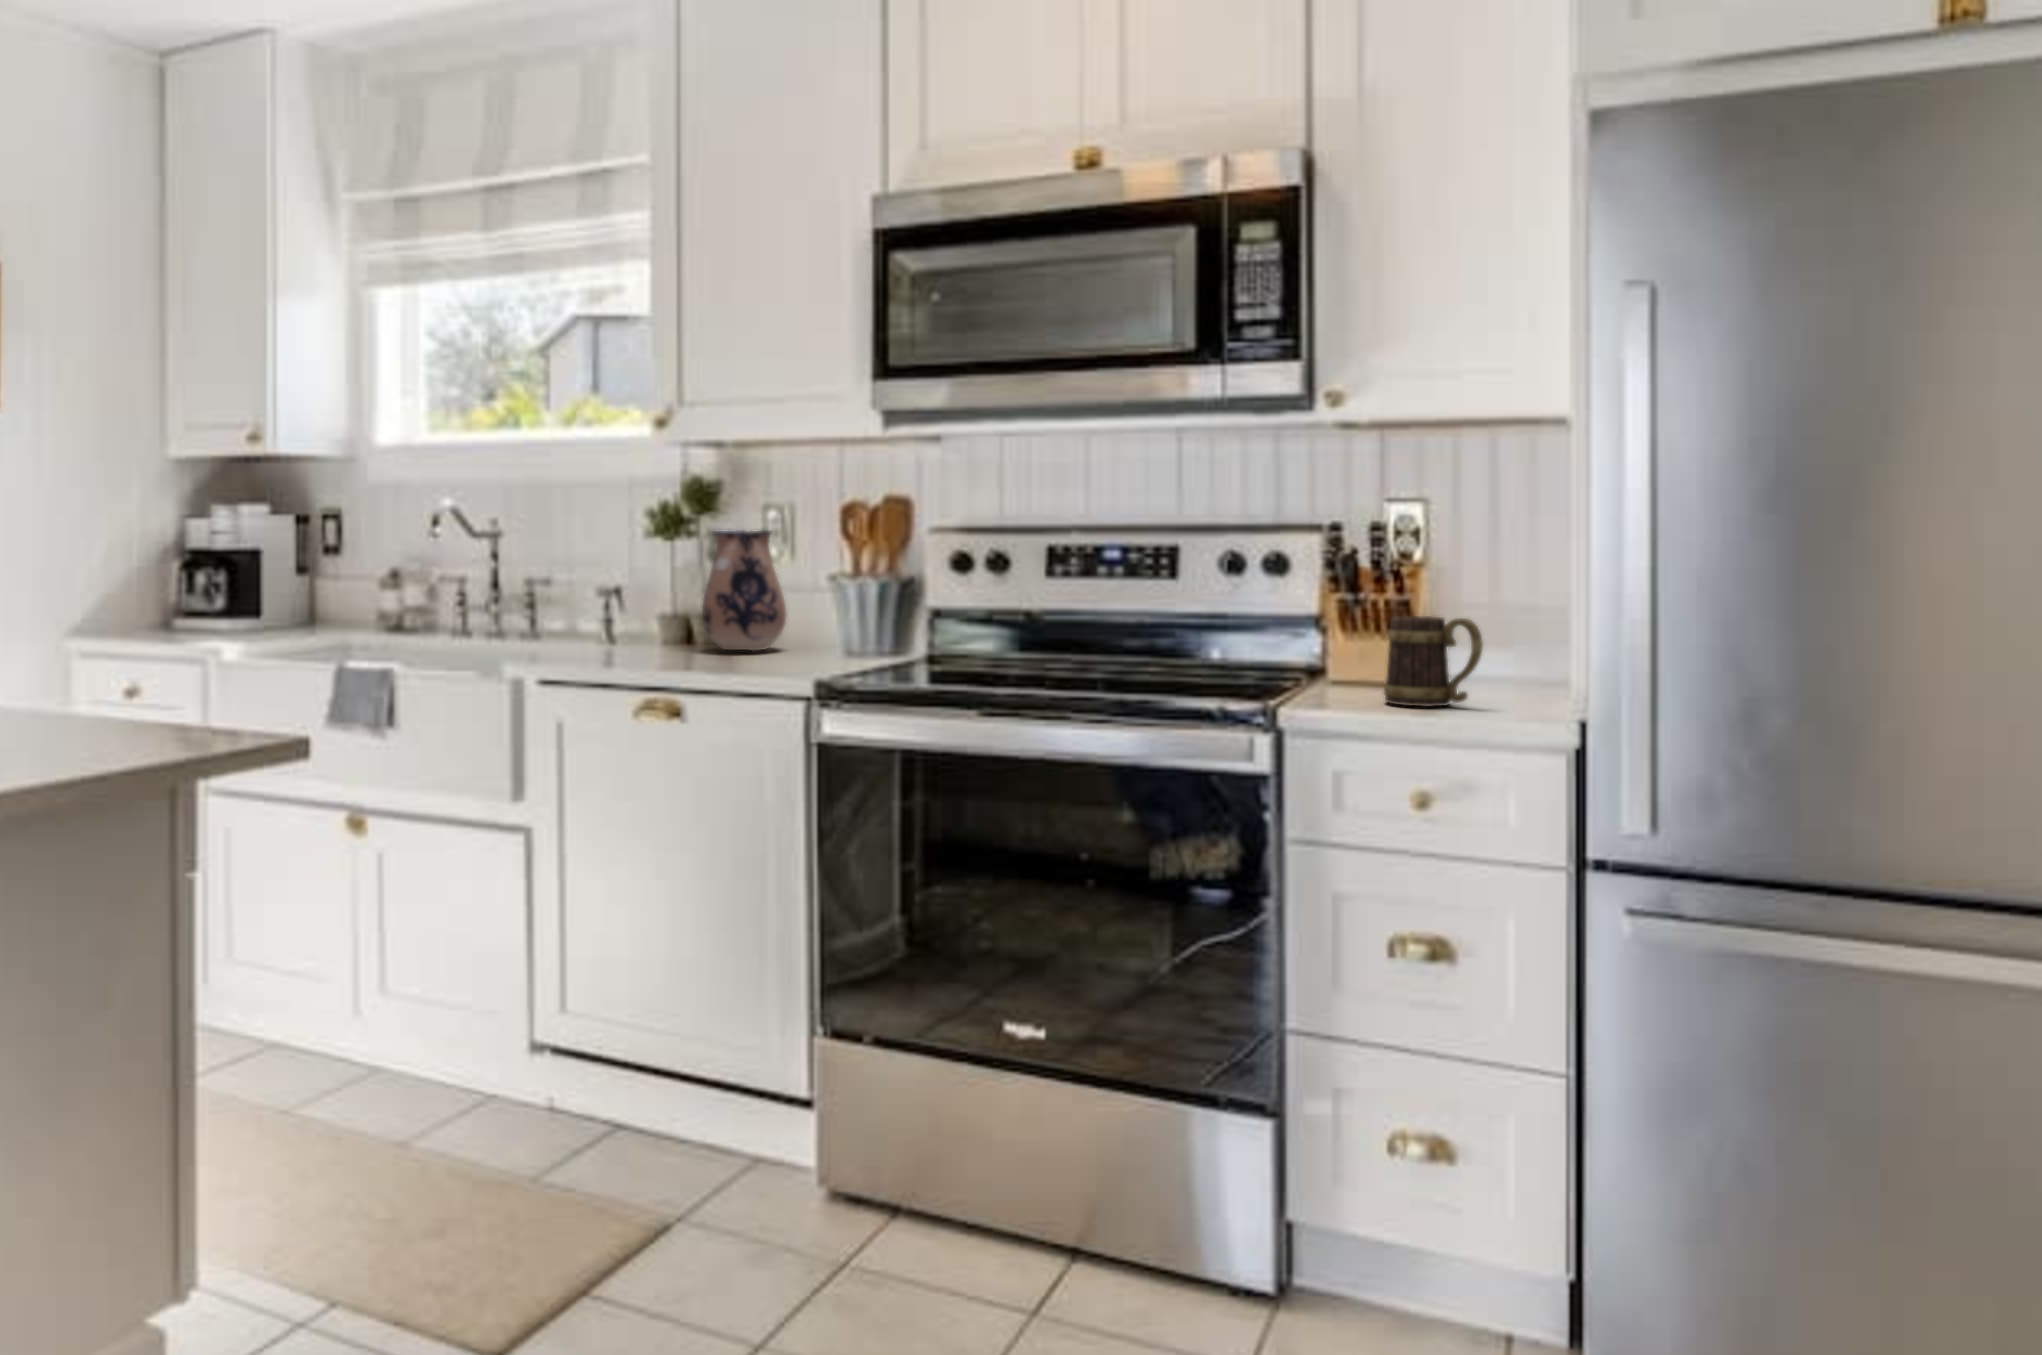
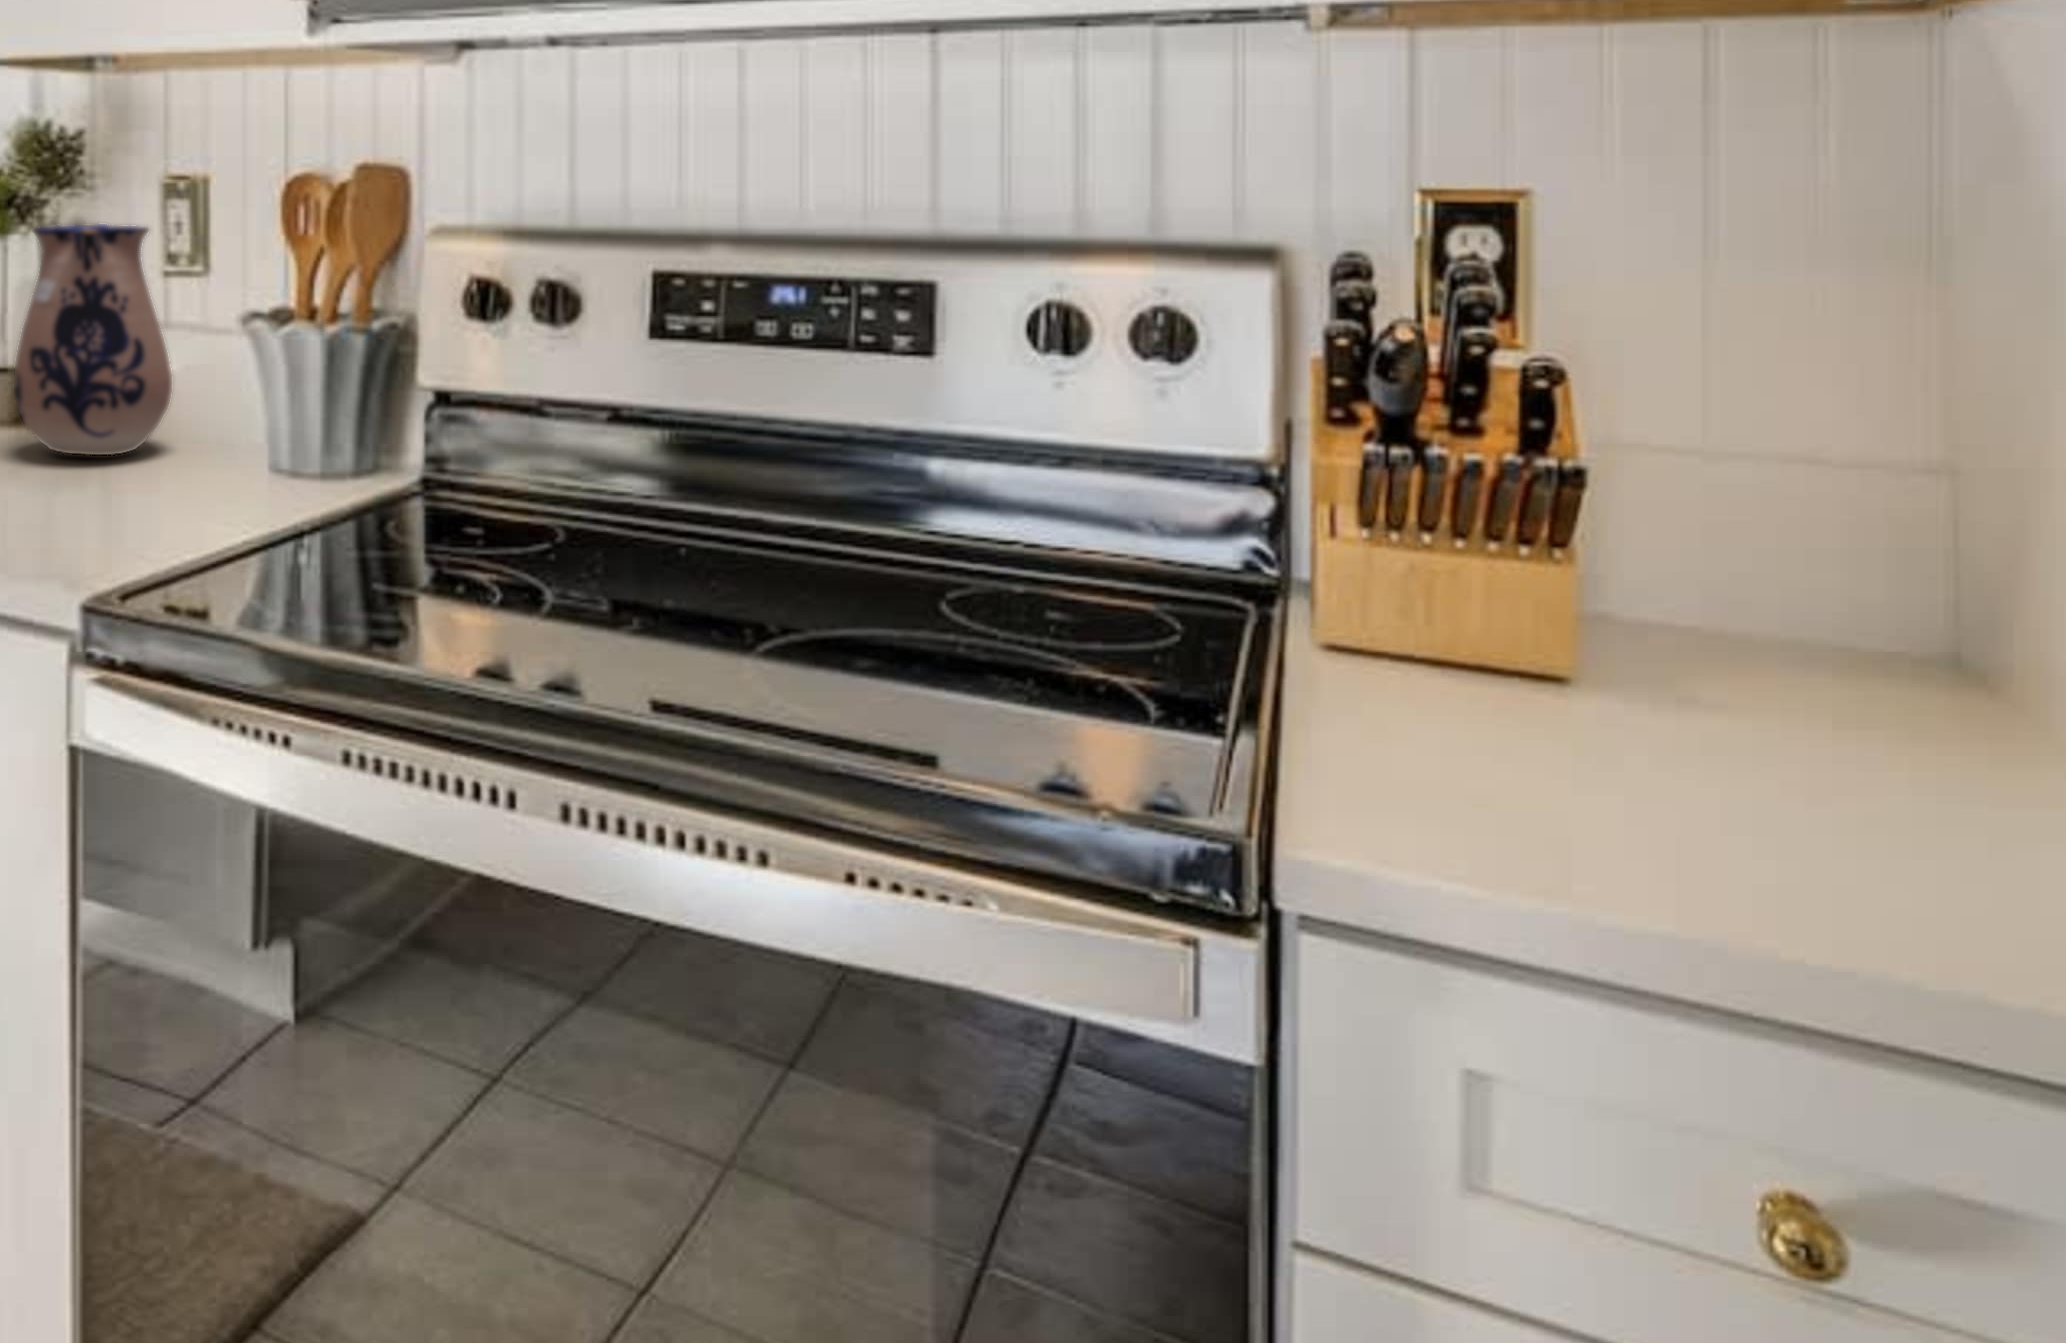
mug: present [1384,616,1483,706] -> none [1539,537,1895,829]

